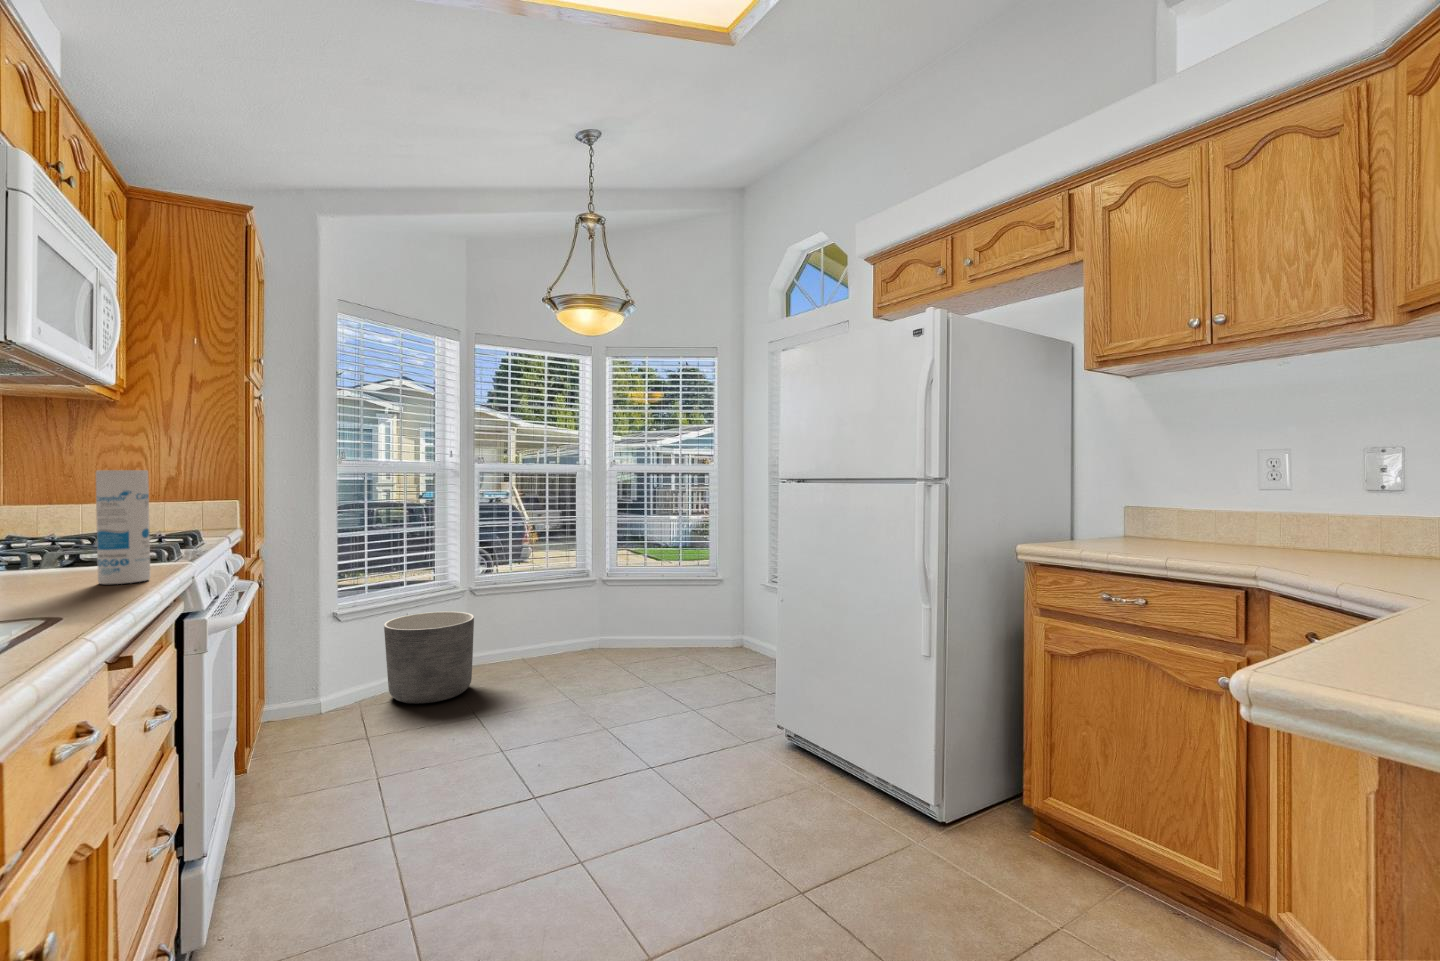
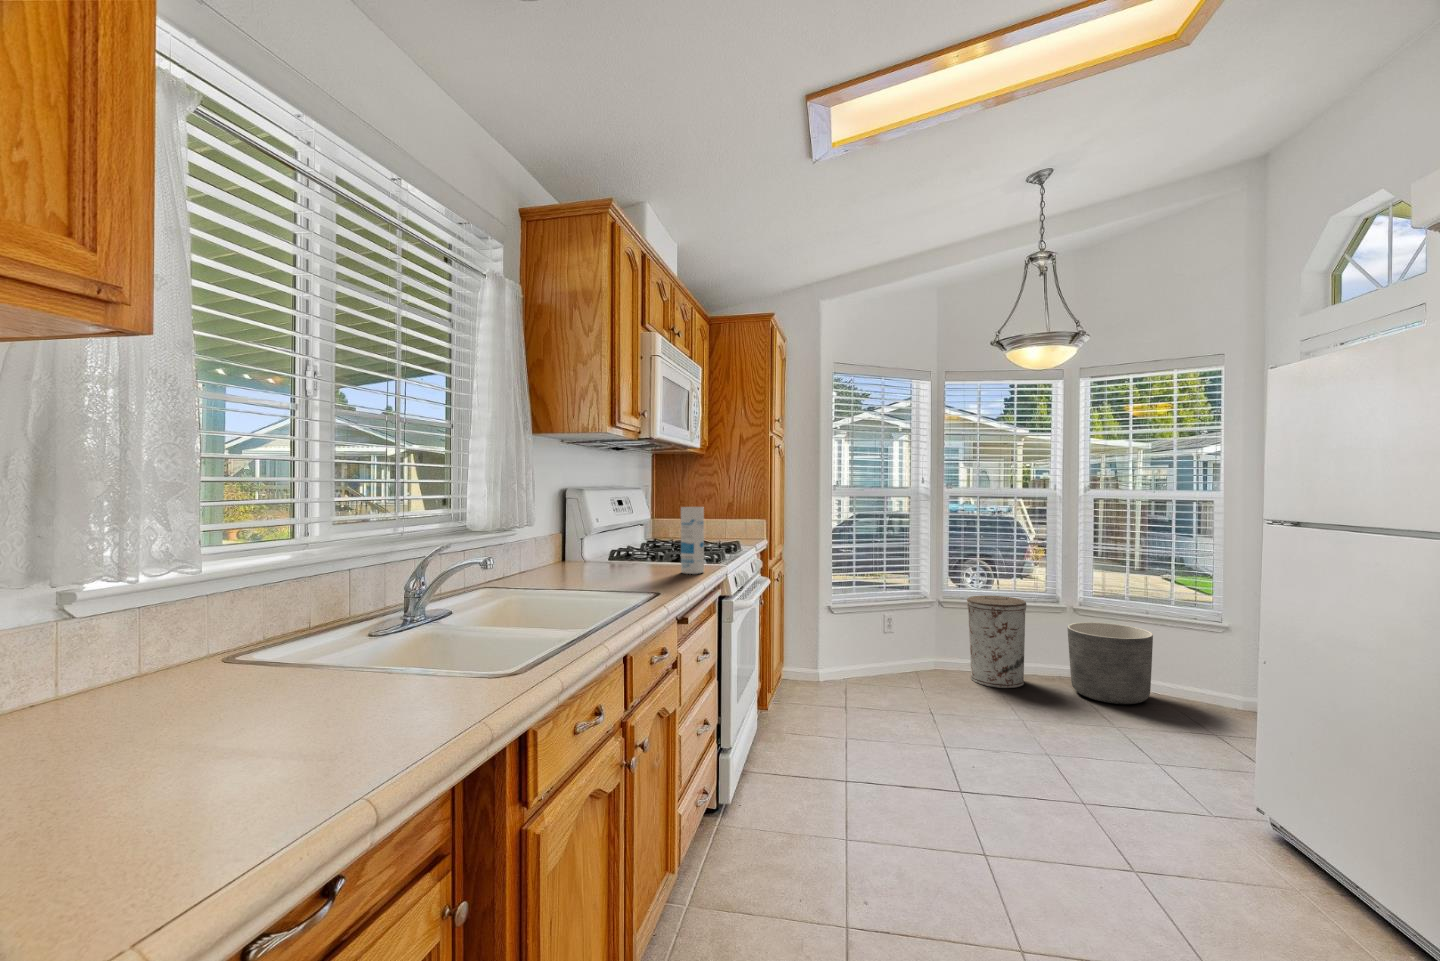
trash can: none [503,577,564,675] -> present [967,596,1026,688]
planter: present [384,611,474,704] -> present [1067,622,1153,704]

